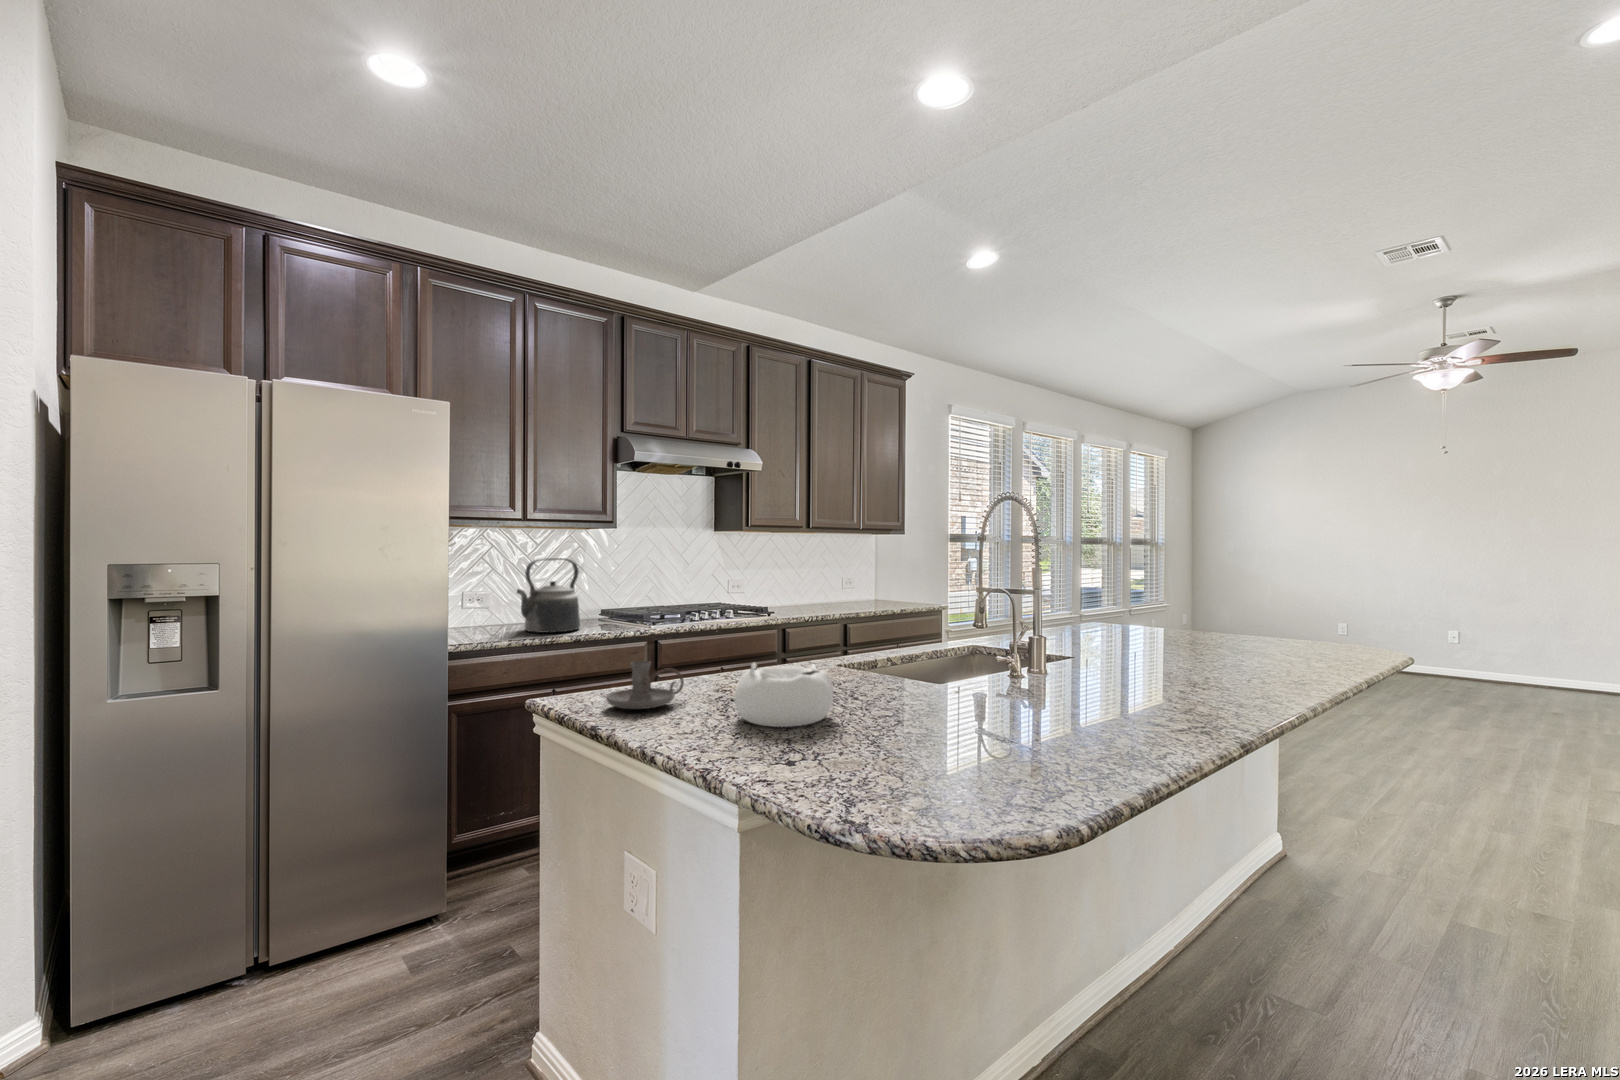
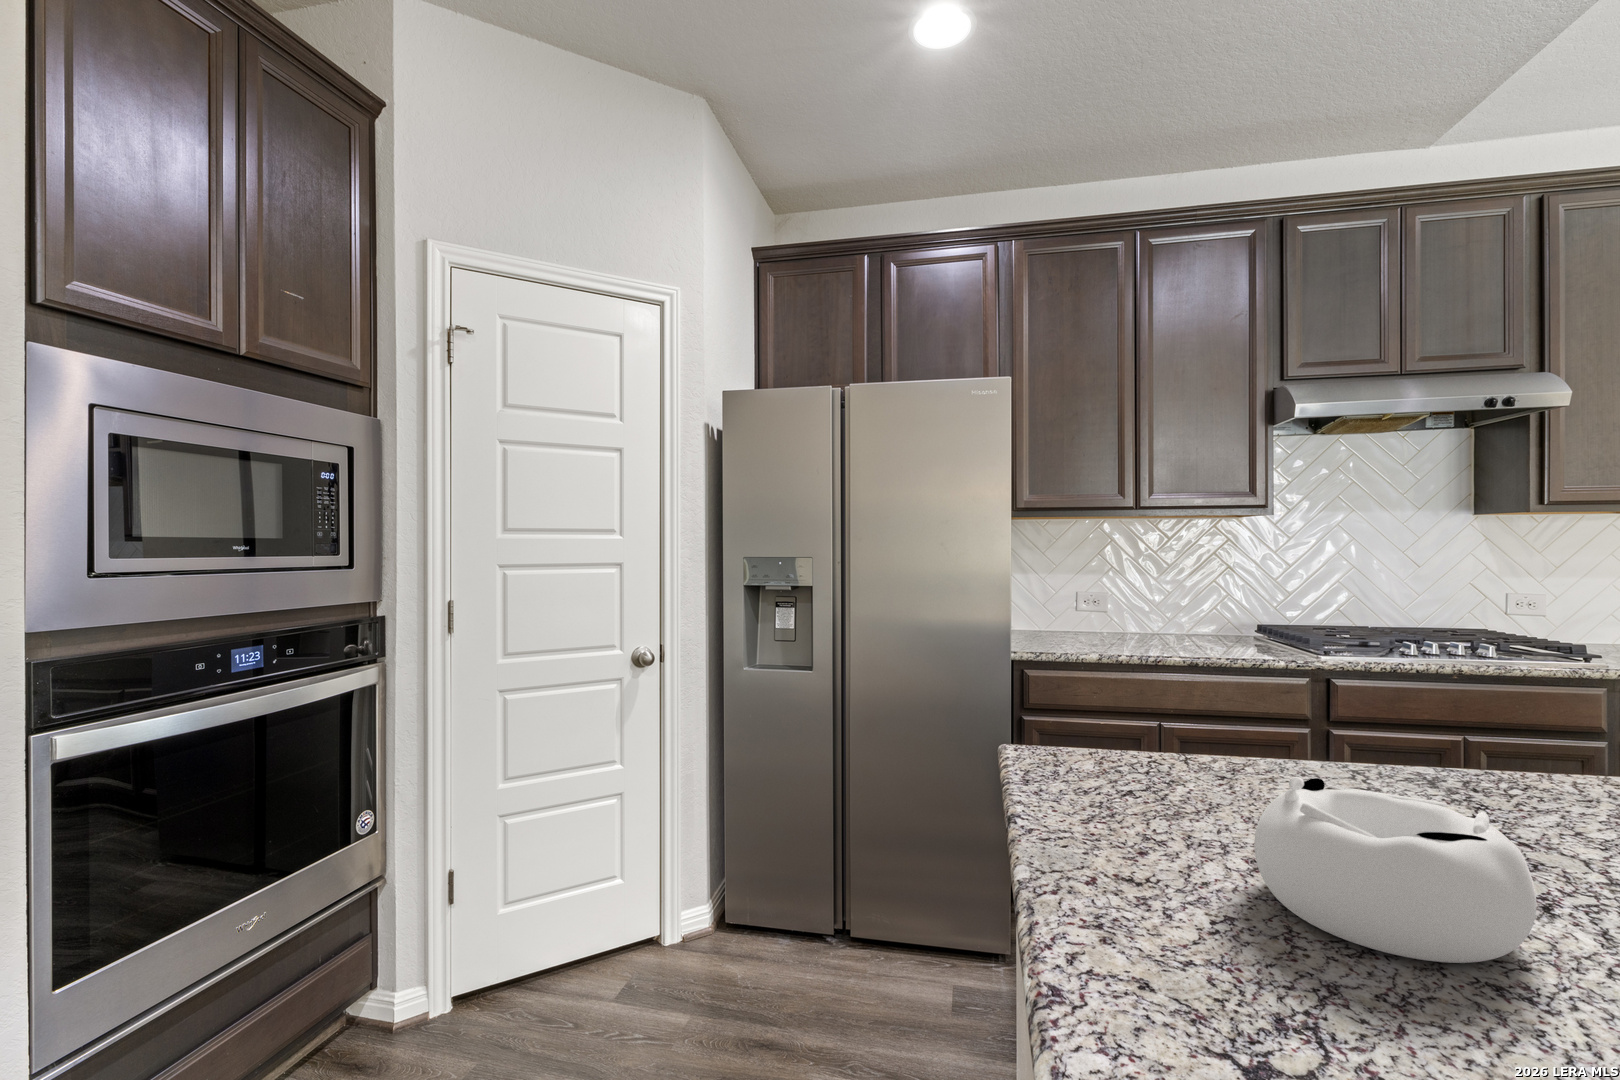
kettle: present [517,558,580,633] -> none [1121,555,1210,650]
candle holder: present [606,661,684,709] -> none [1063,721,1210,806]

